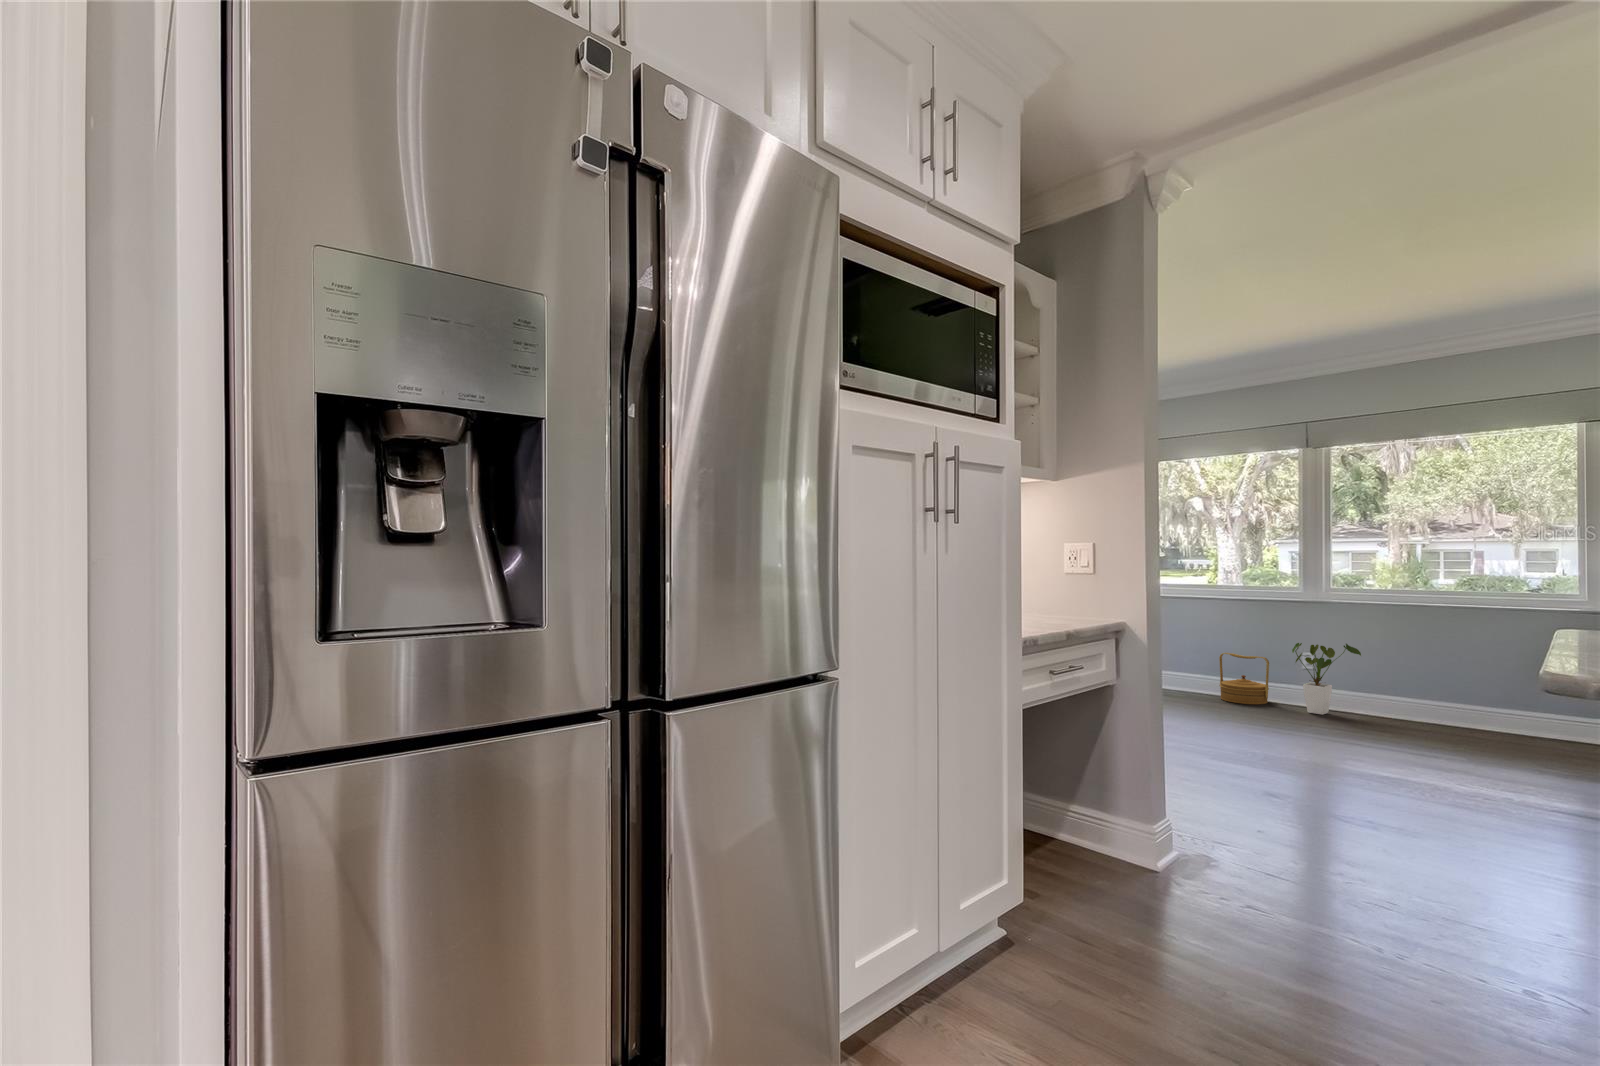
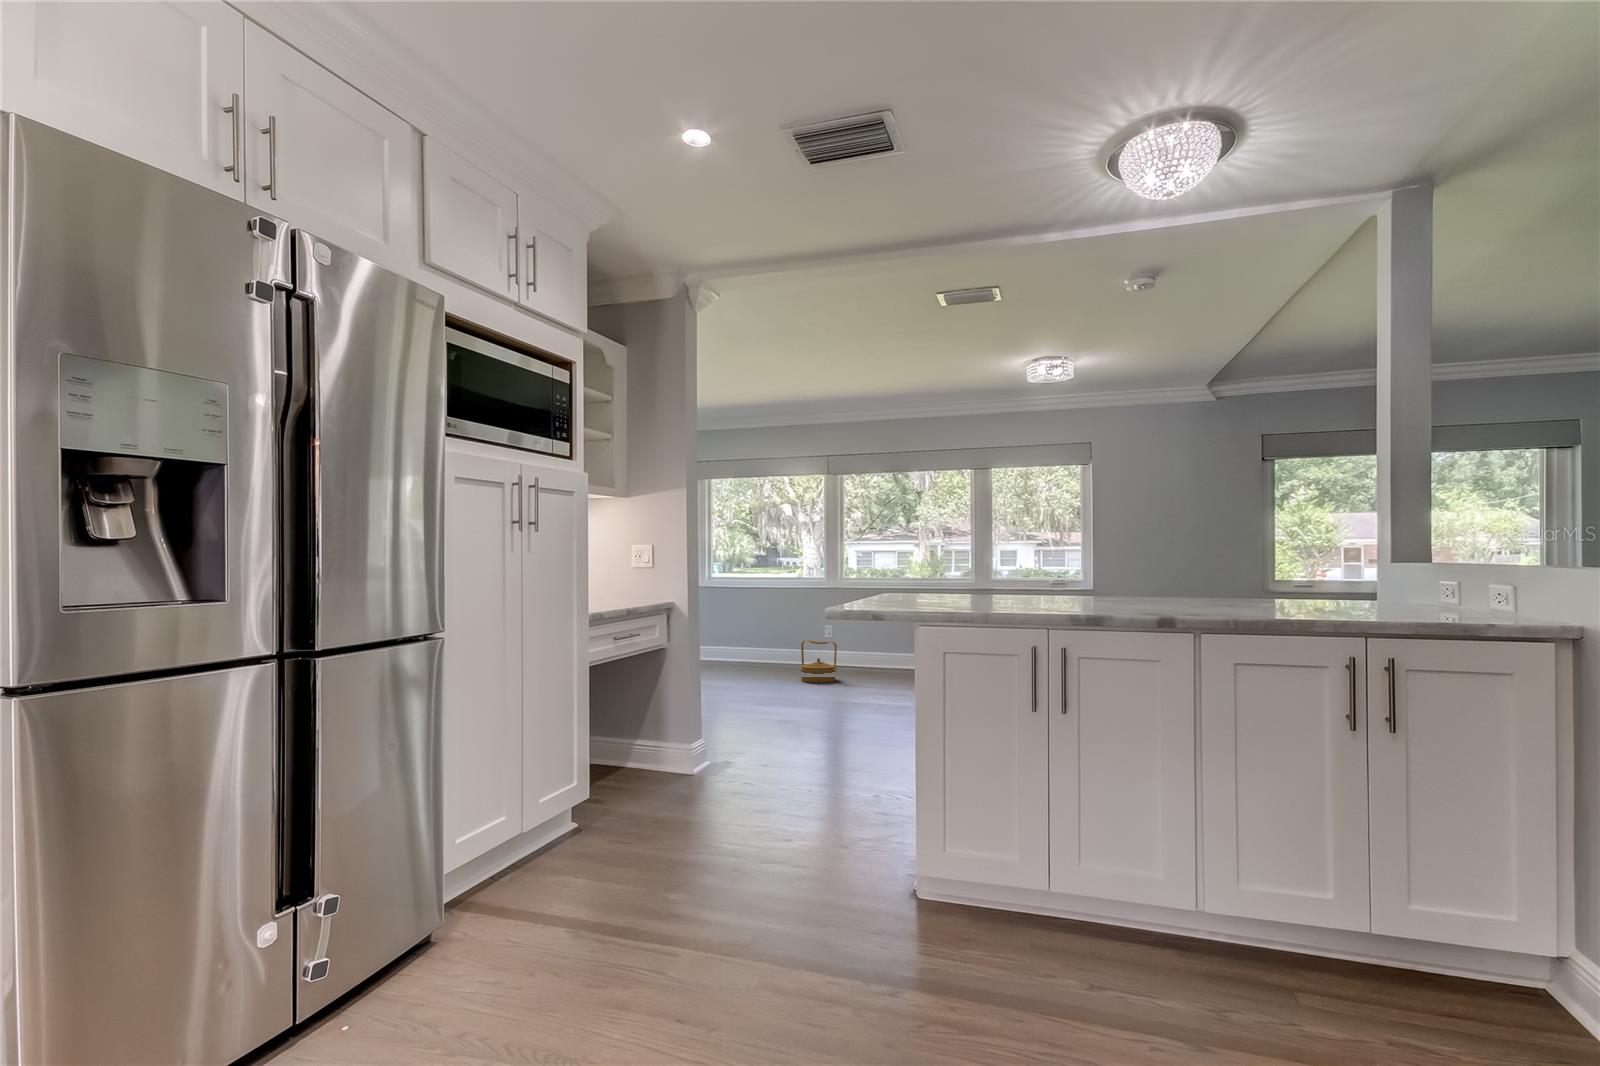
house plant: present [1292,643,1361,715] -> none [849,626,899,686]

